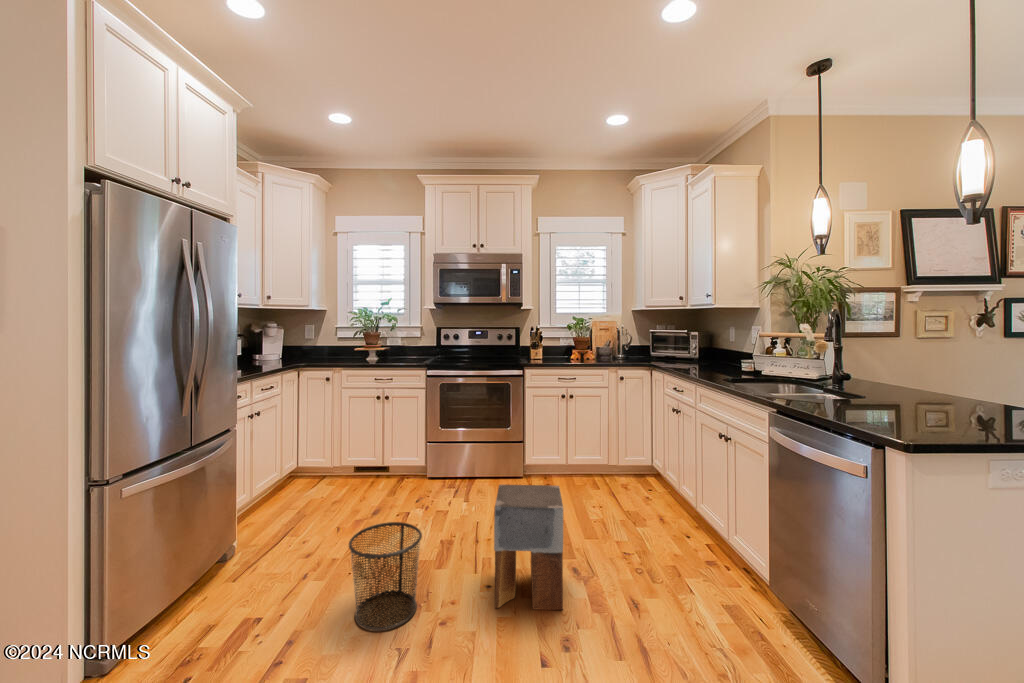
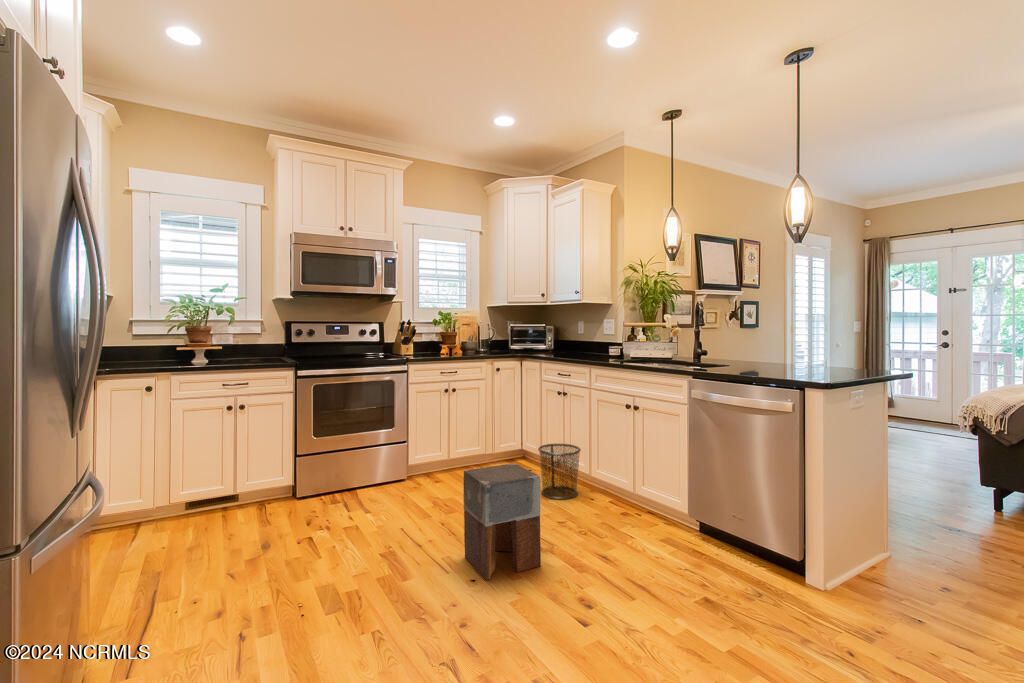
waste bin: present [349,522,422,631] -> present [538,444,581,499]

